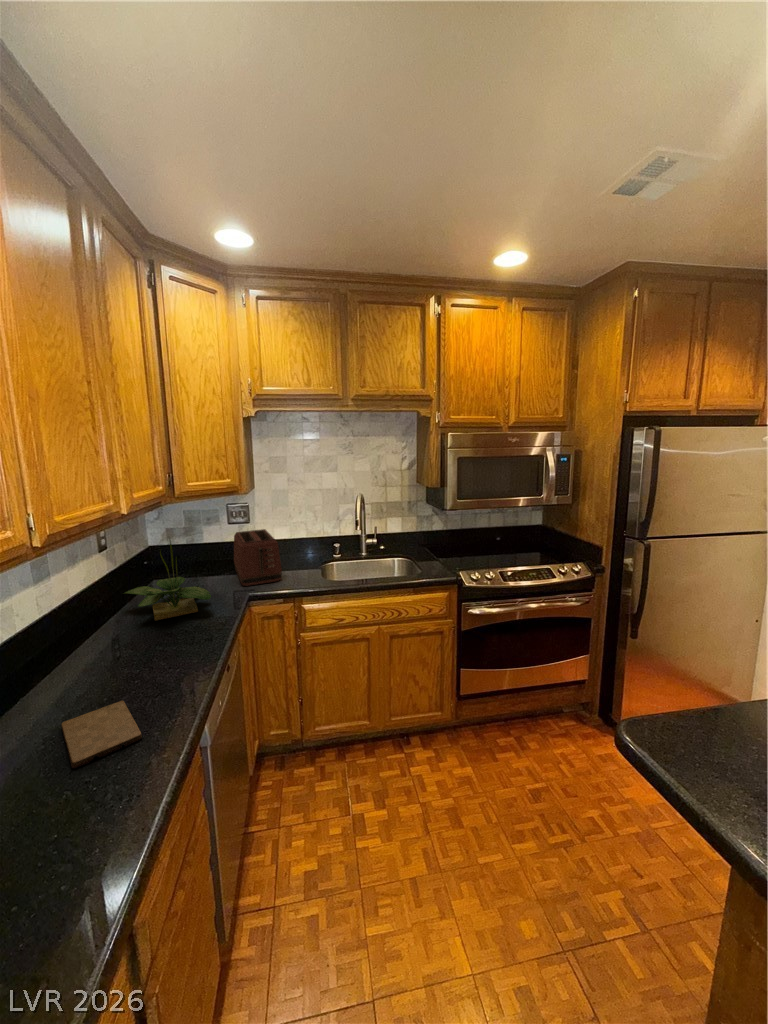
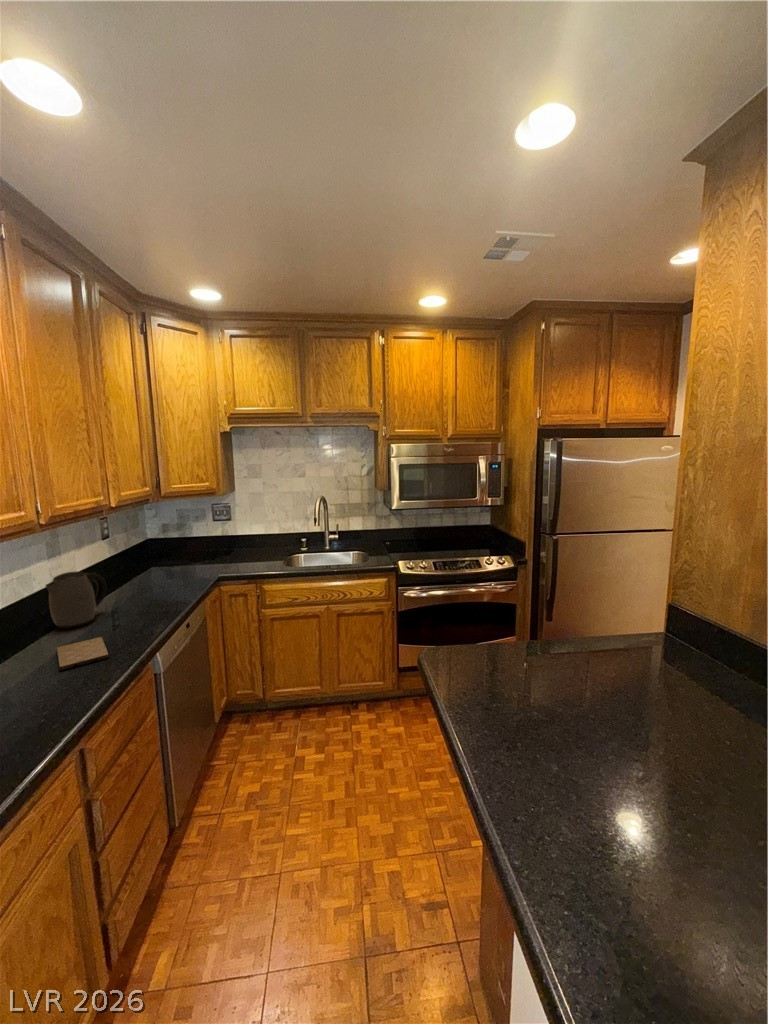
toaster: present [234,529,282,586] -> none [214,525,249,570]
potted plant: present [125,540,211,621] -> none [116,528,185,592]
kettle: none [37,602,119,685] -> present [46,572,107,629]

